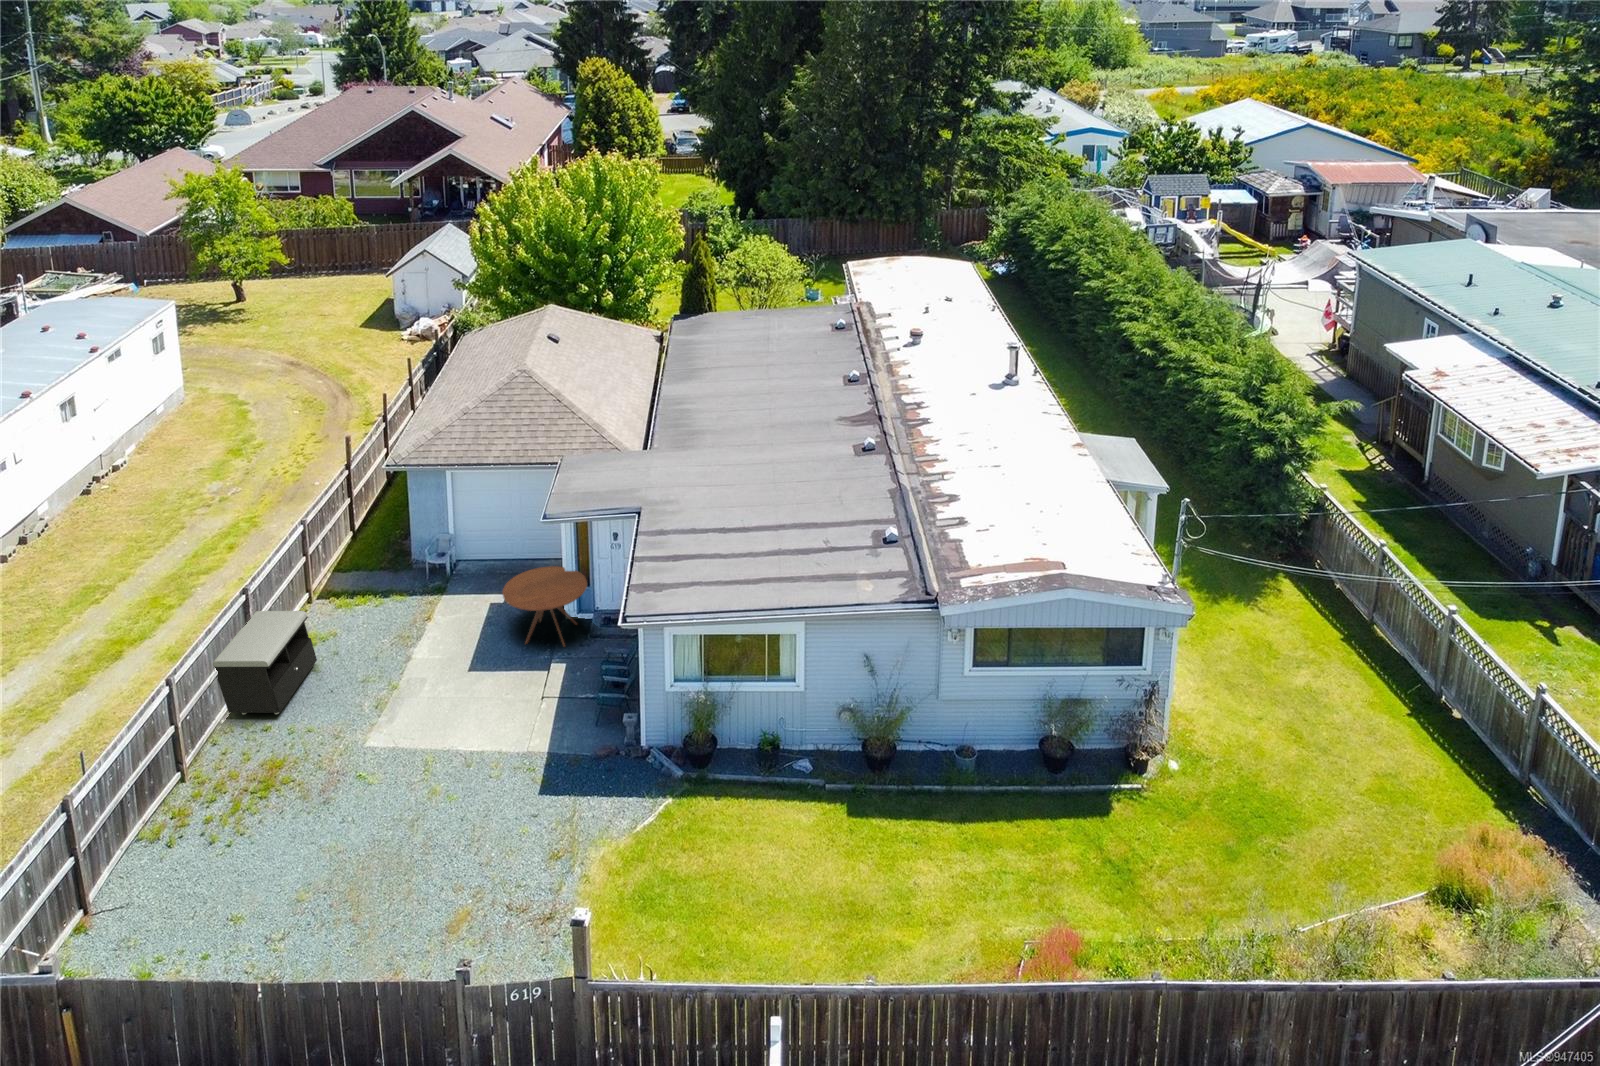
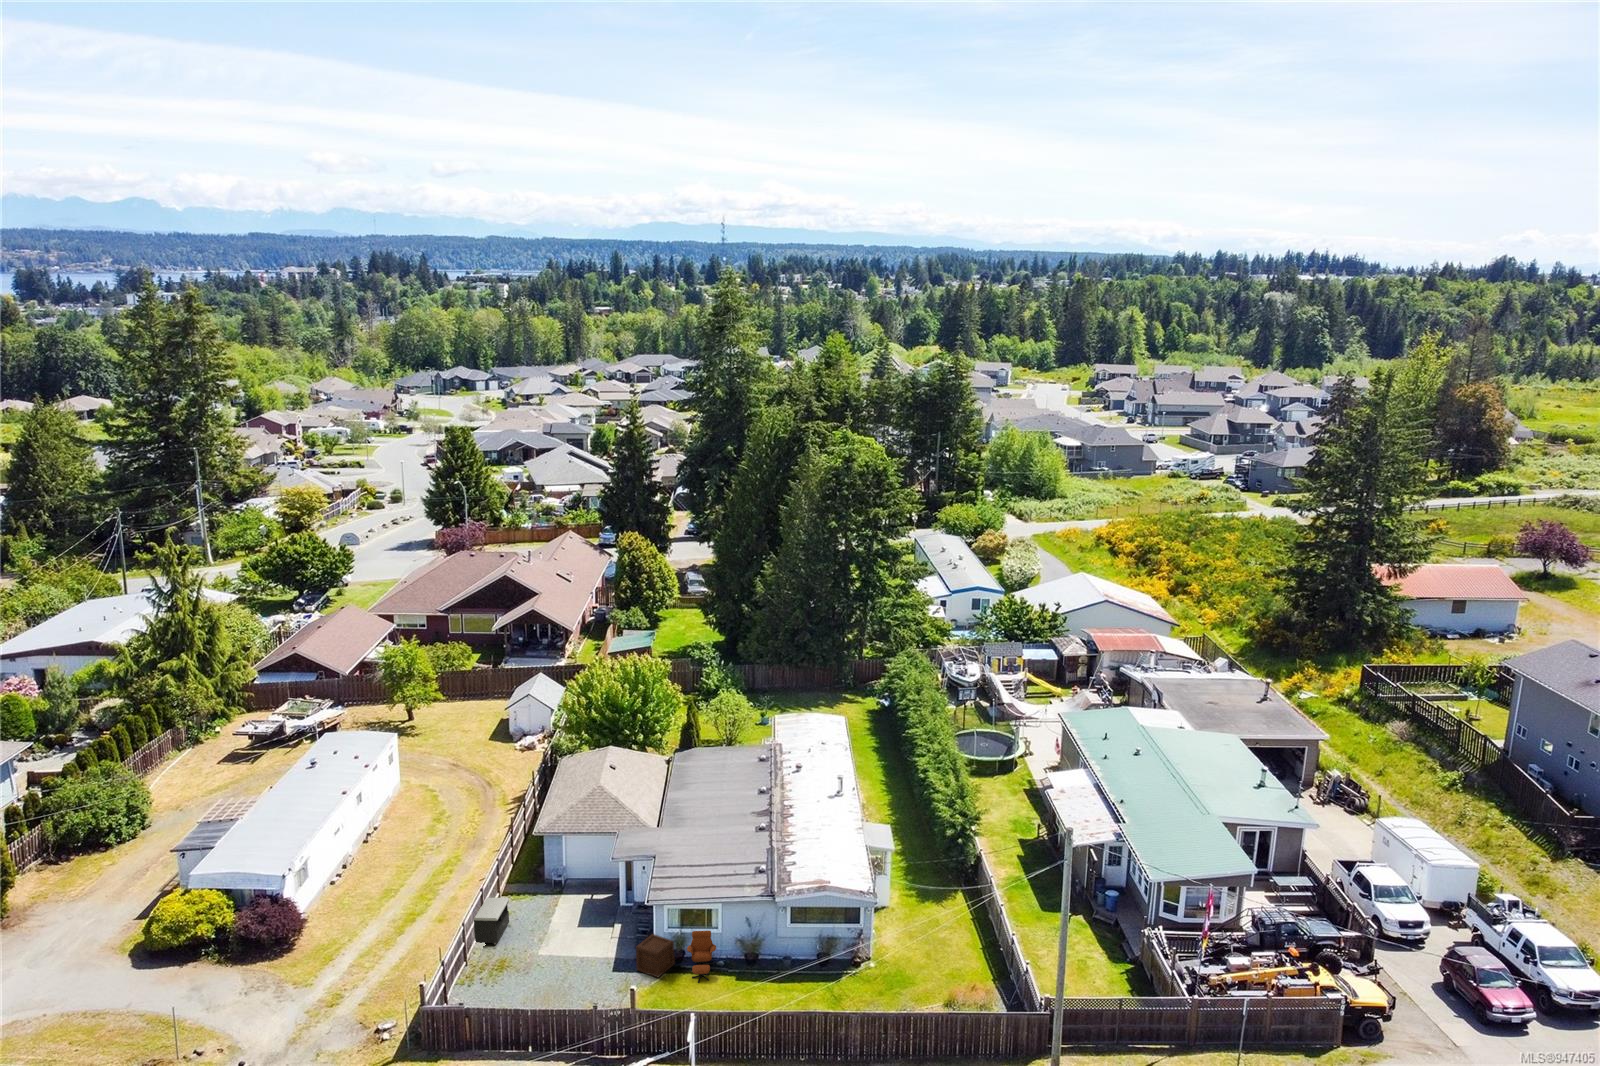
round table: present [503,566,587,646] -> none [594,881,632,919]
lounge chair: none [724,681,794,805] -> present [687,931,716,983]
wooden crate: none [600,689,696,794] -> present [636,934,675,977]

